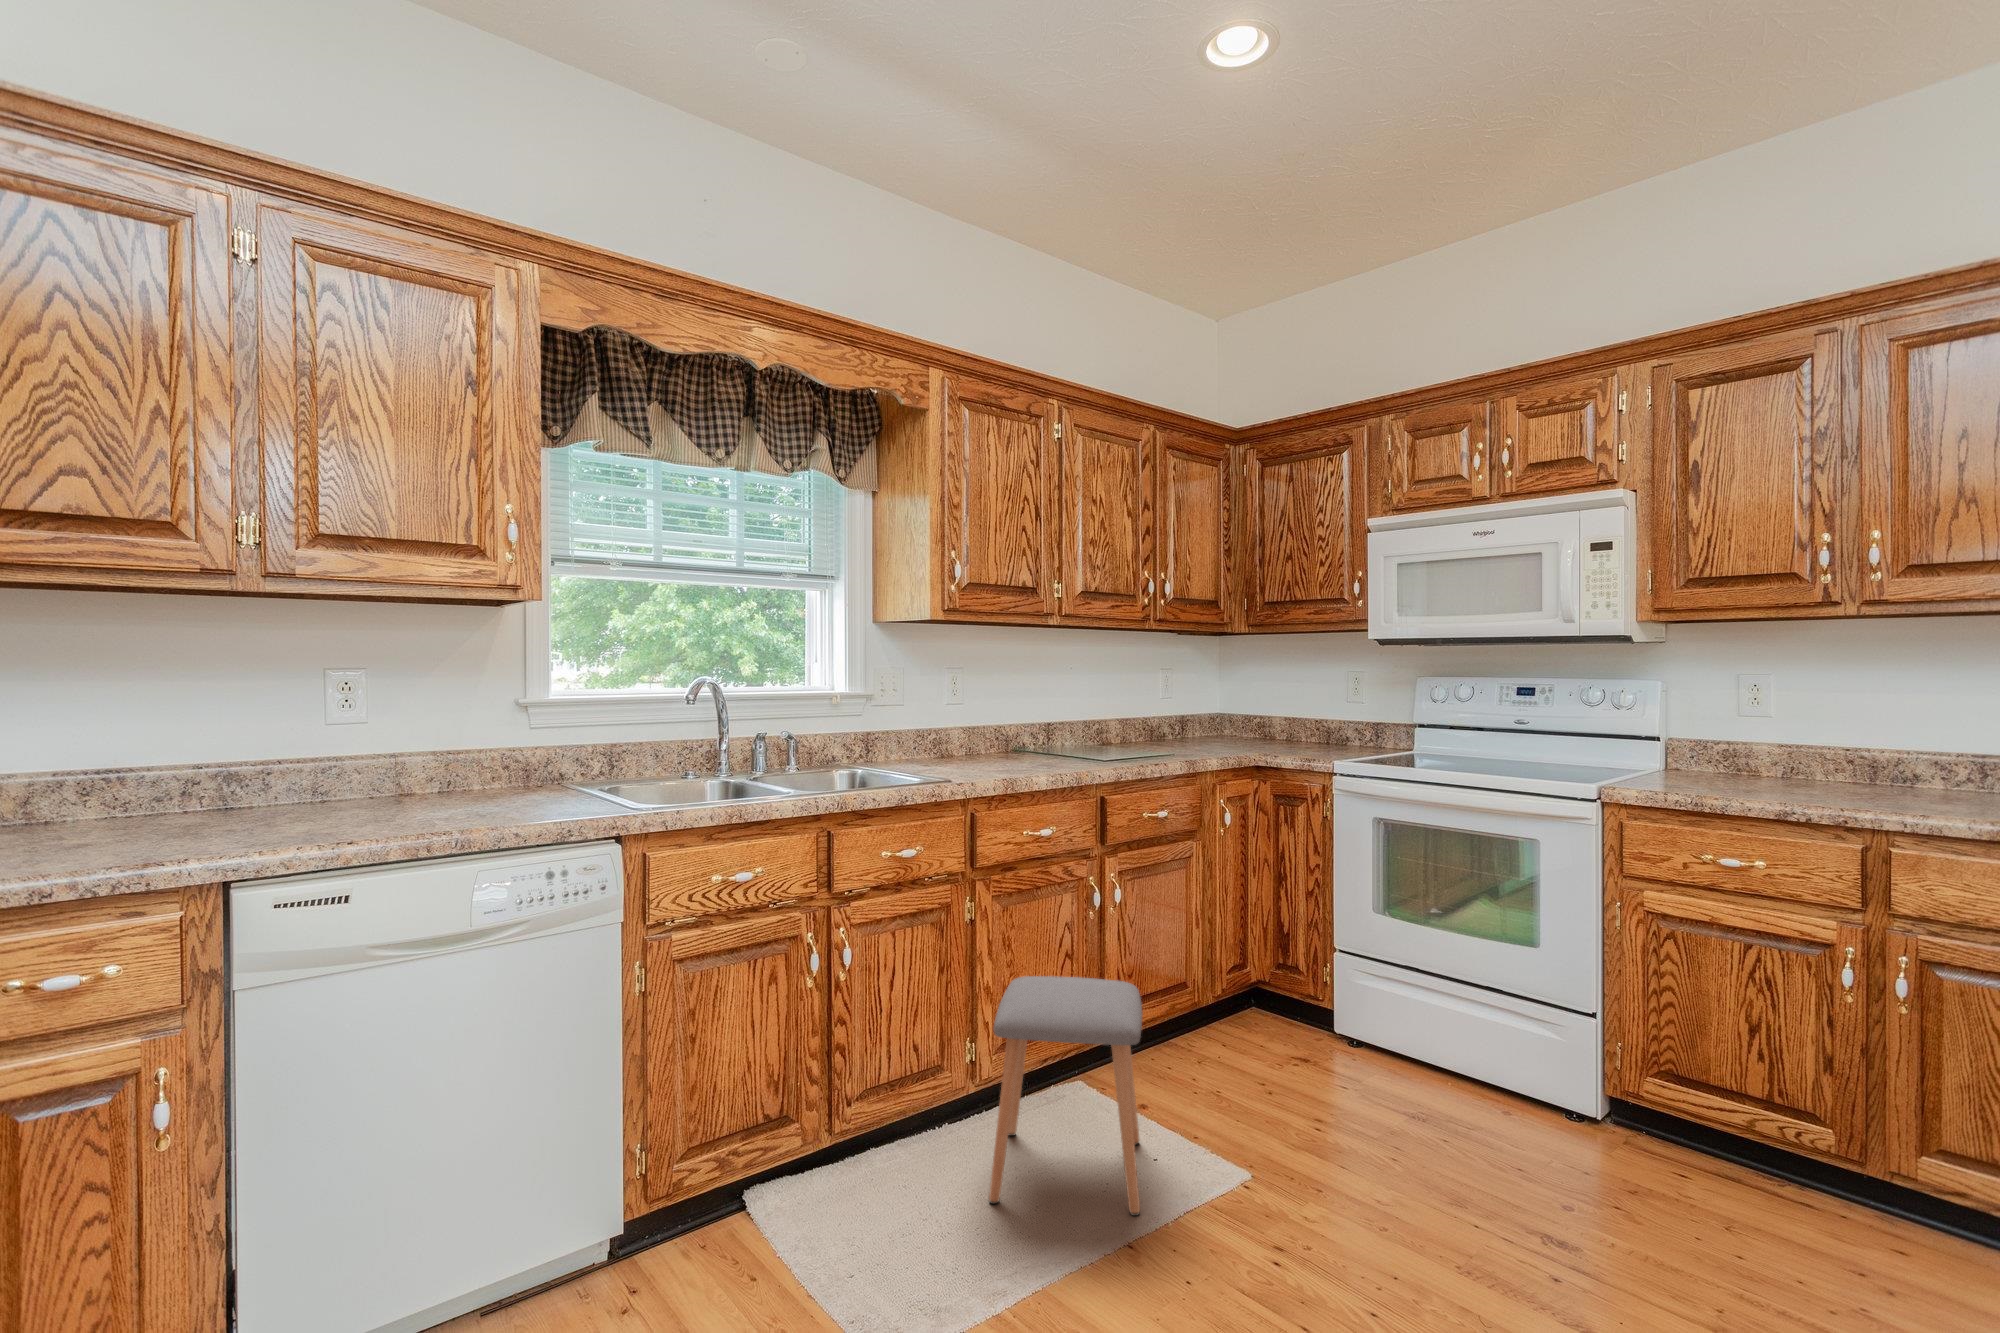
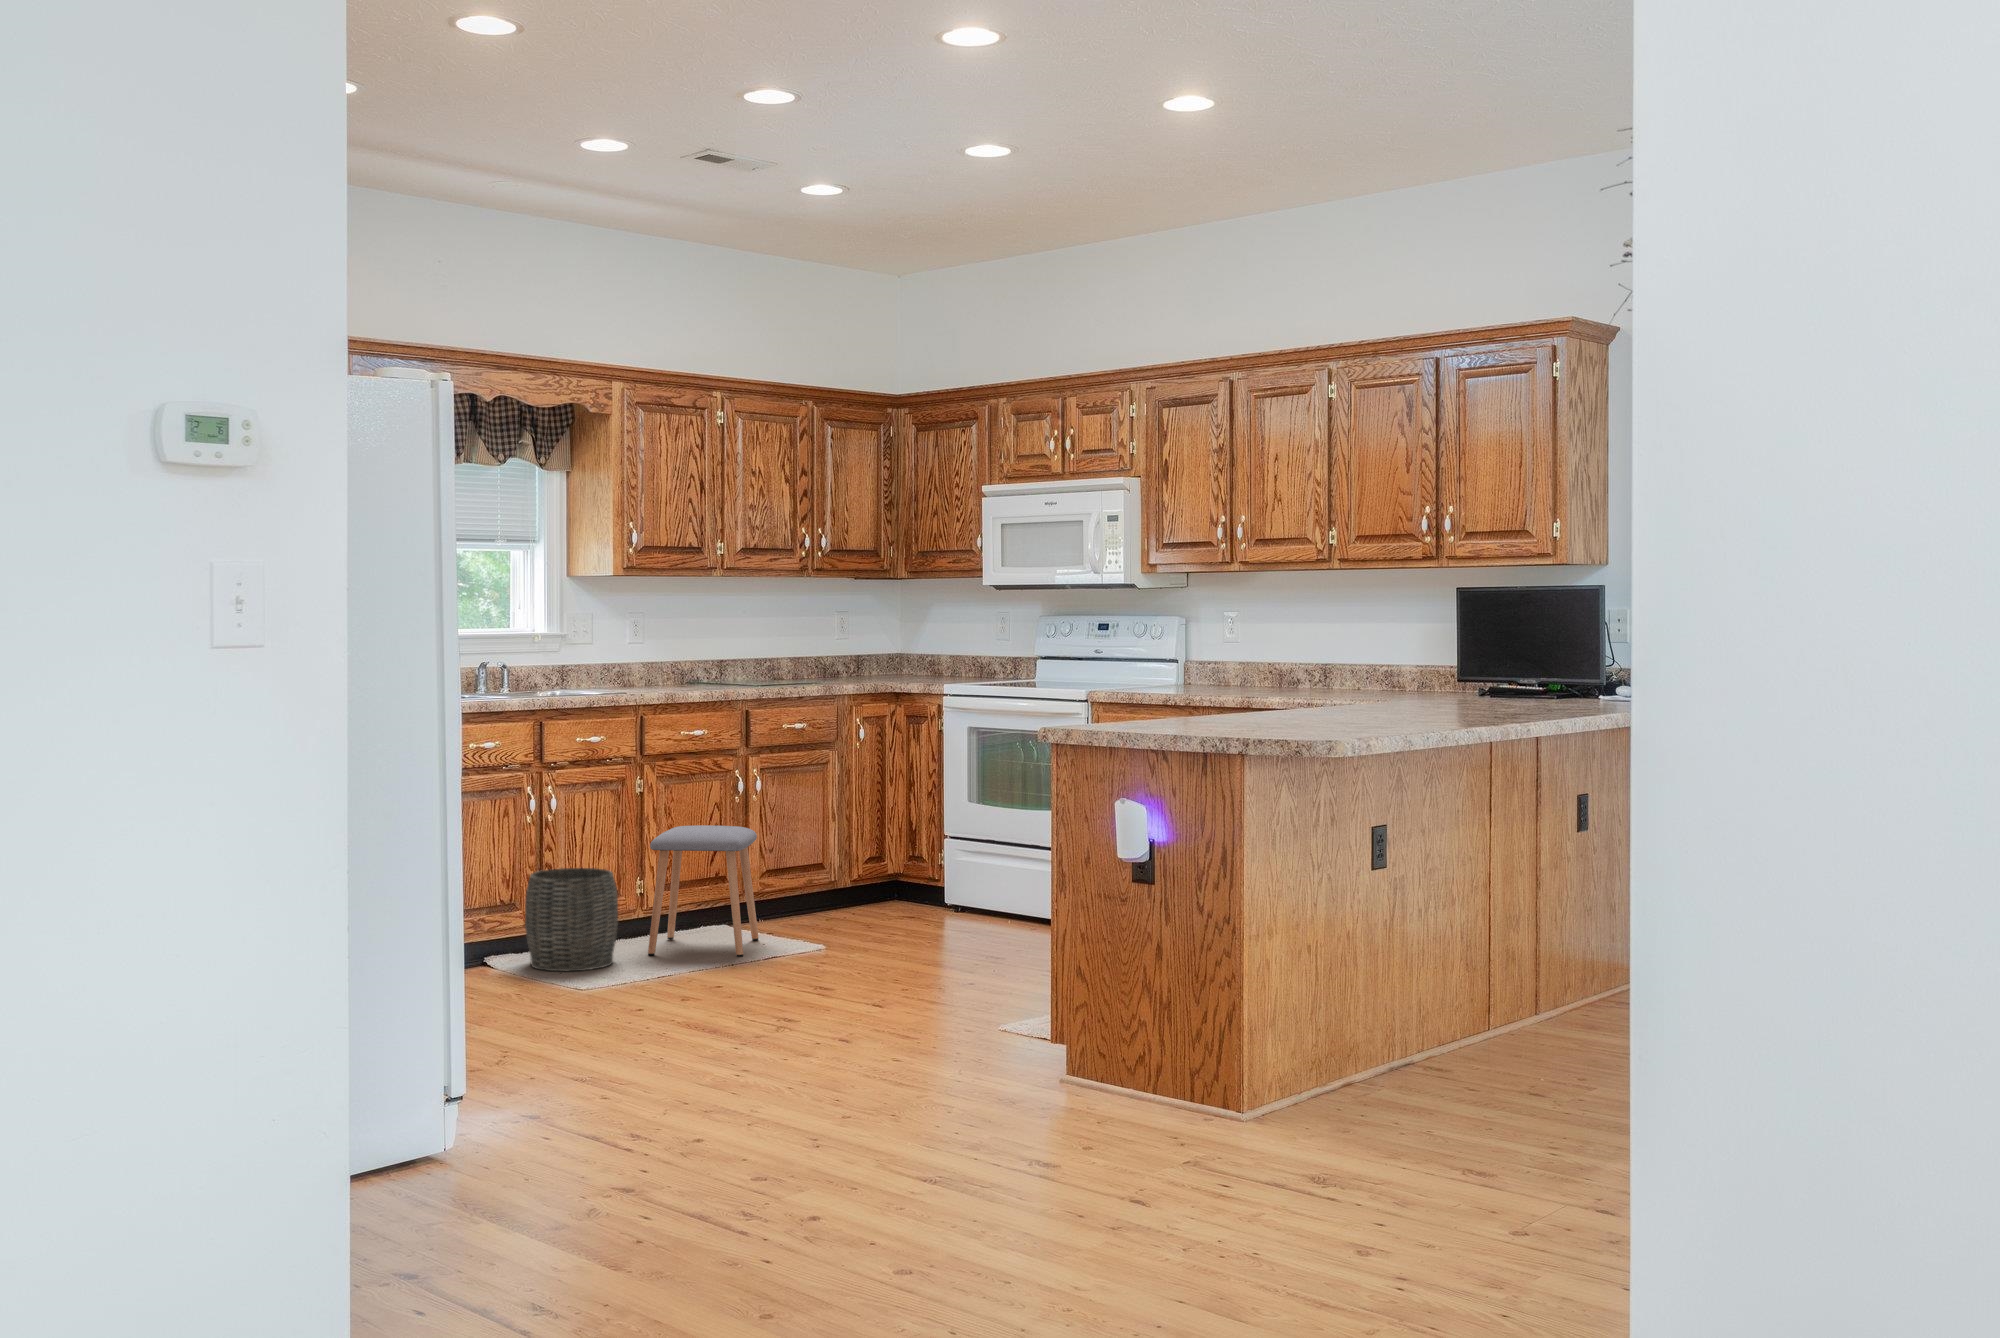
woven basket: none [797,1063,946,1279] -> present [525,868,618,972]

